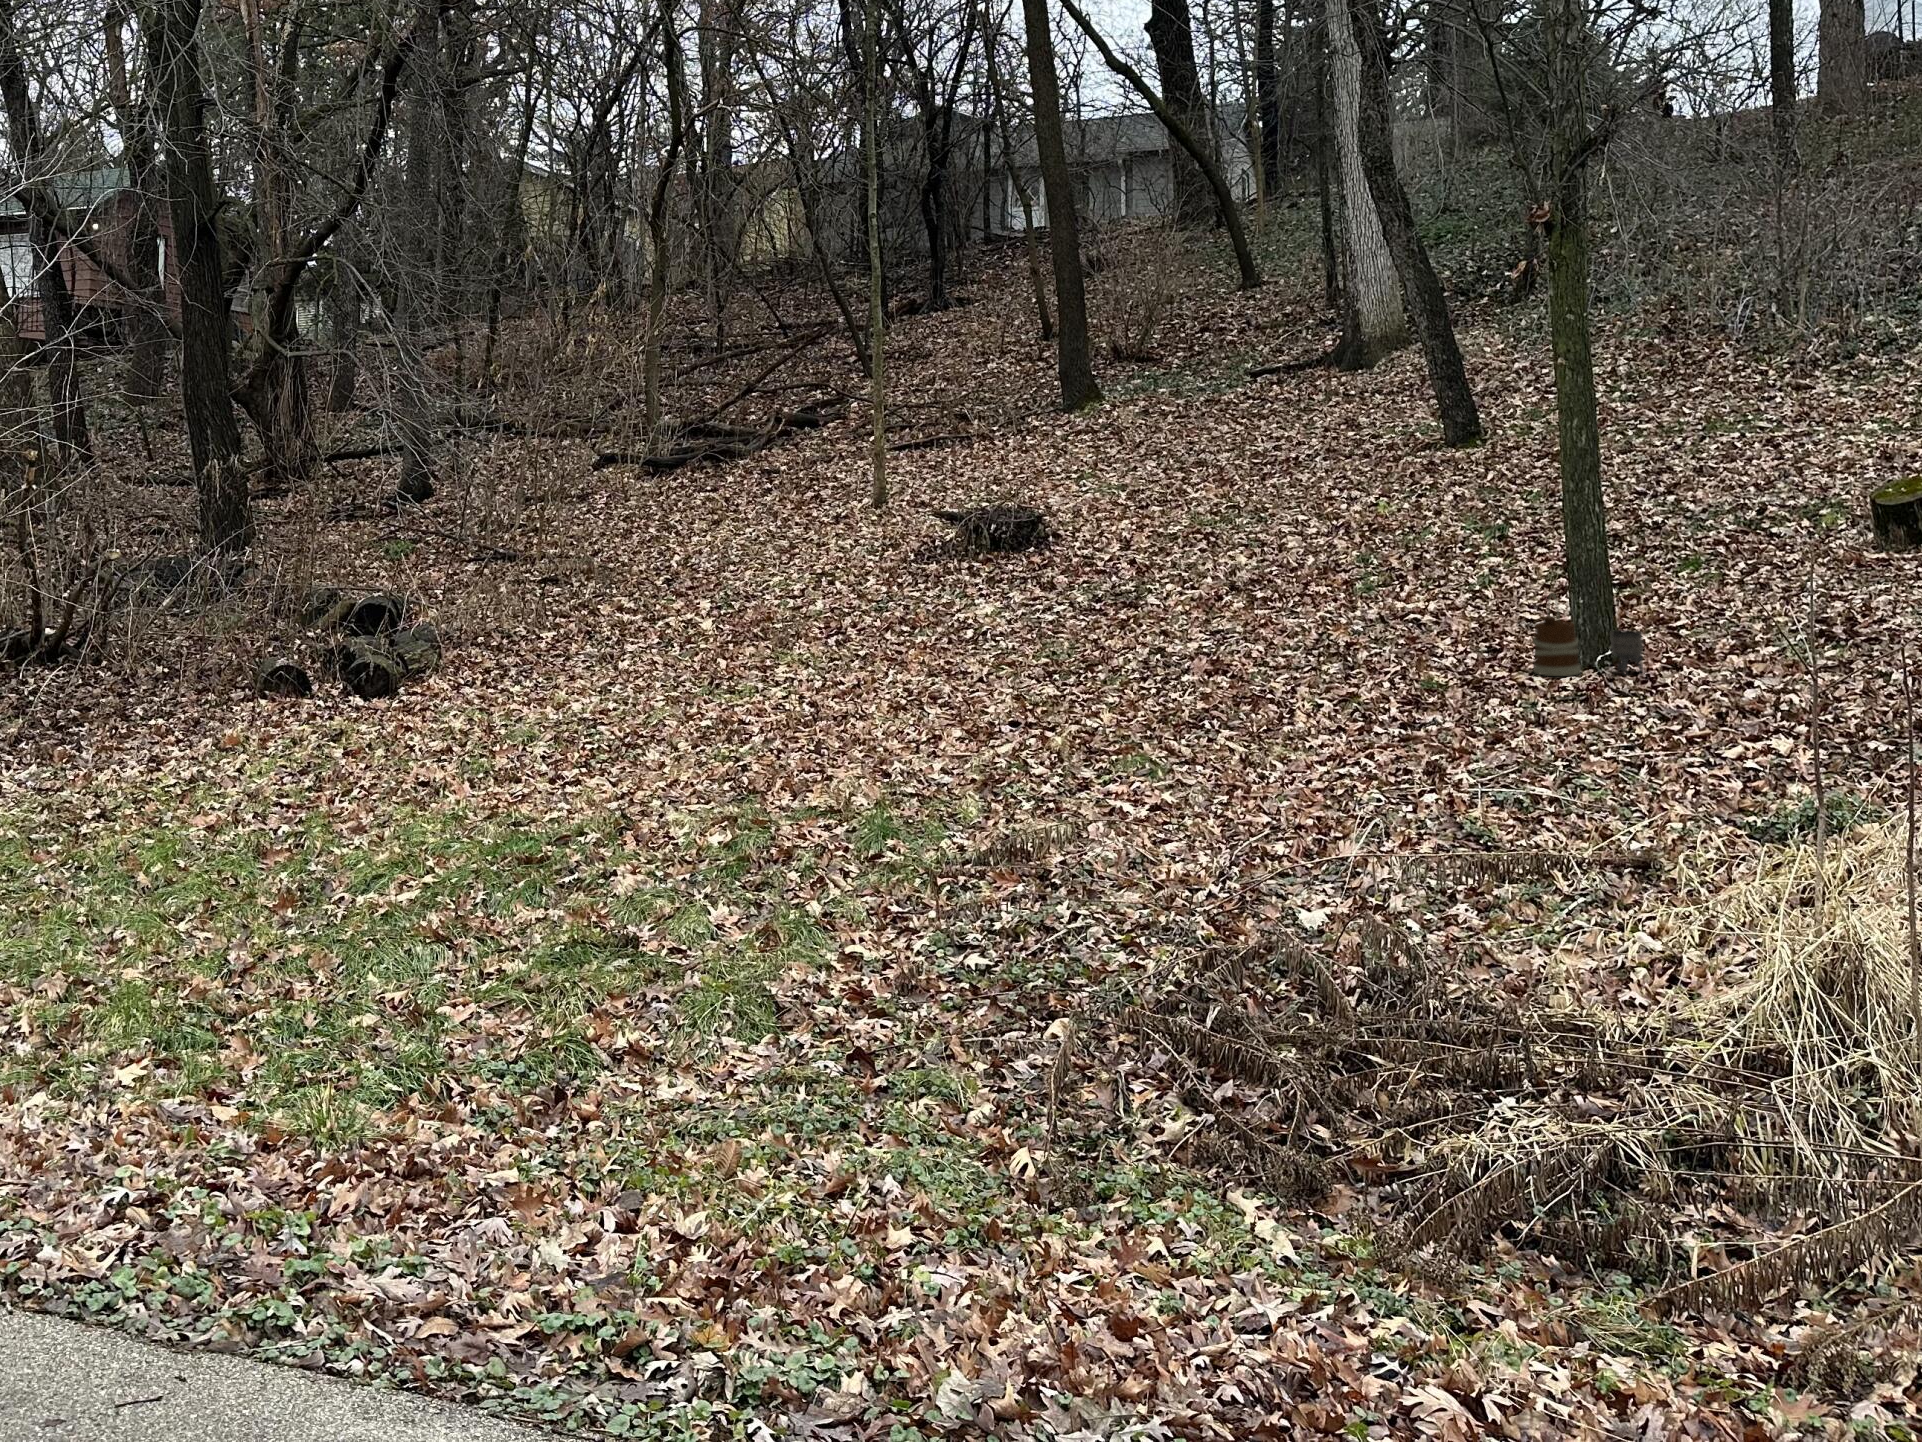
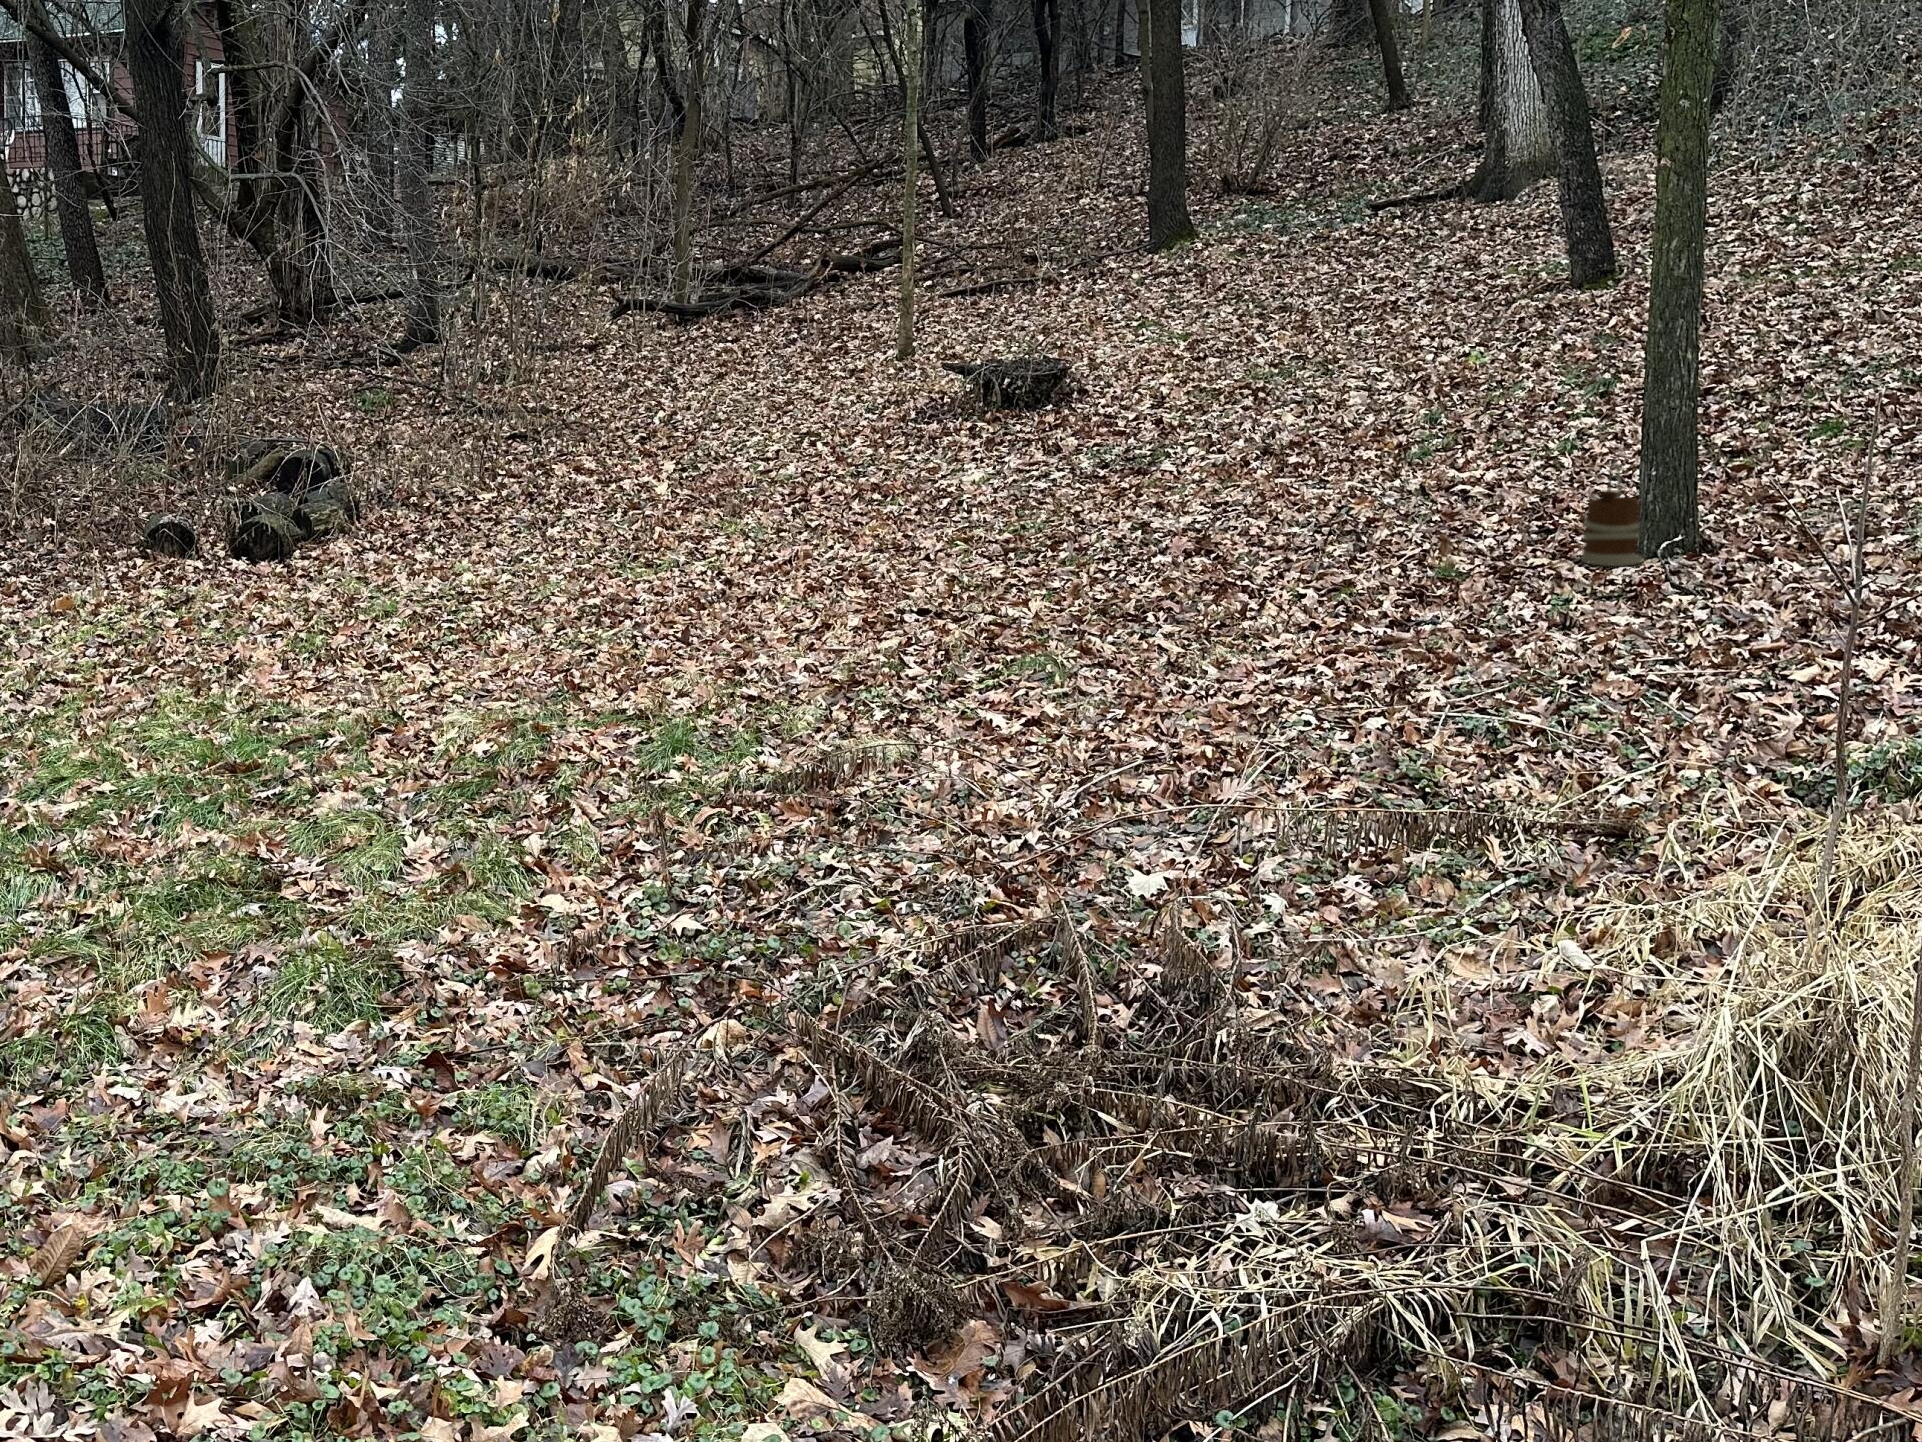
planter: present [1610,630,1643,674] -> none [1686,509,1729,566]

